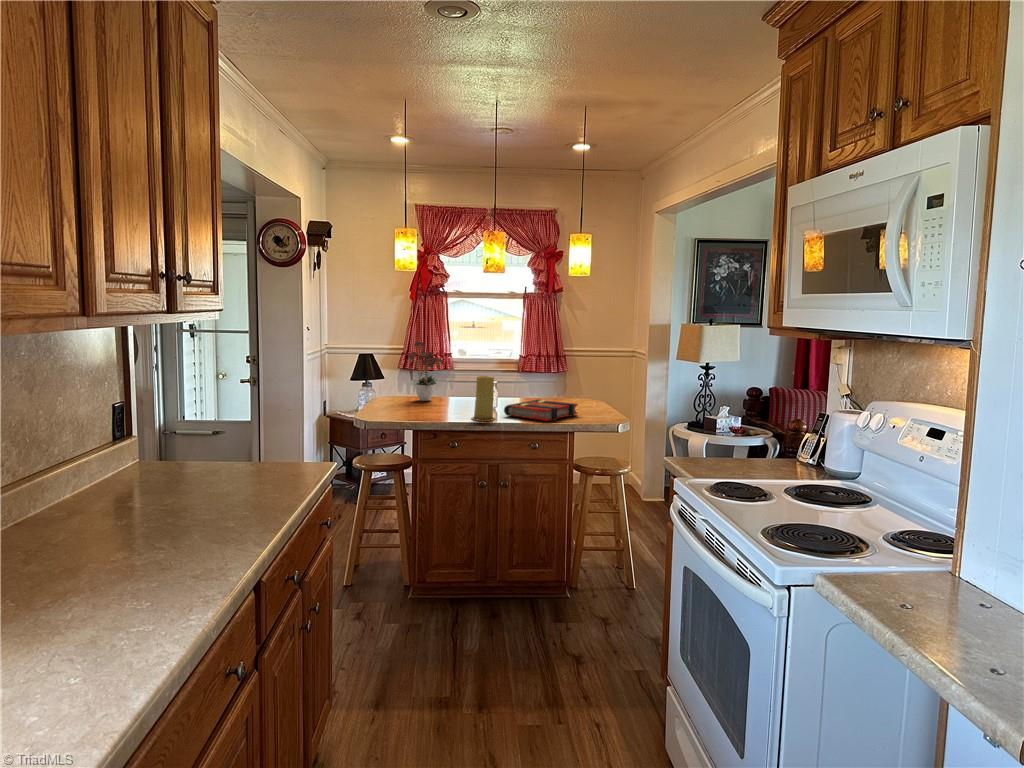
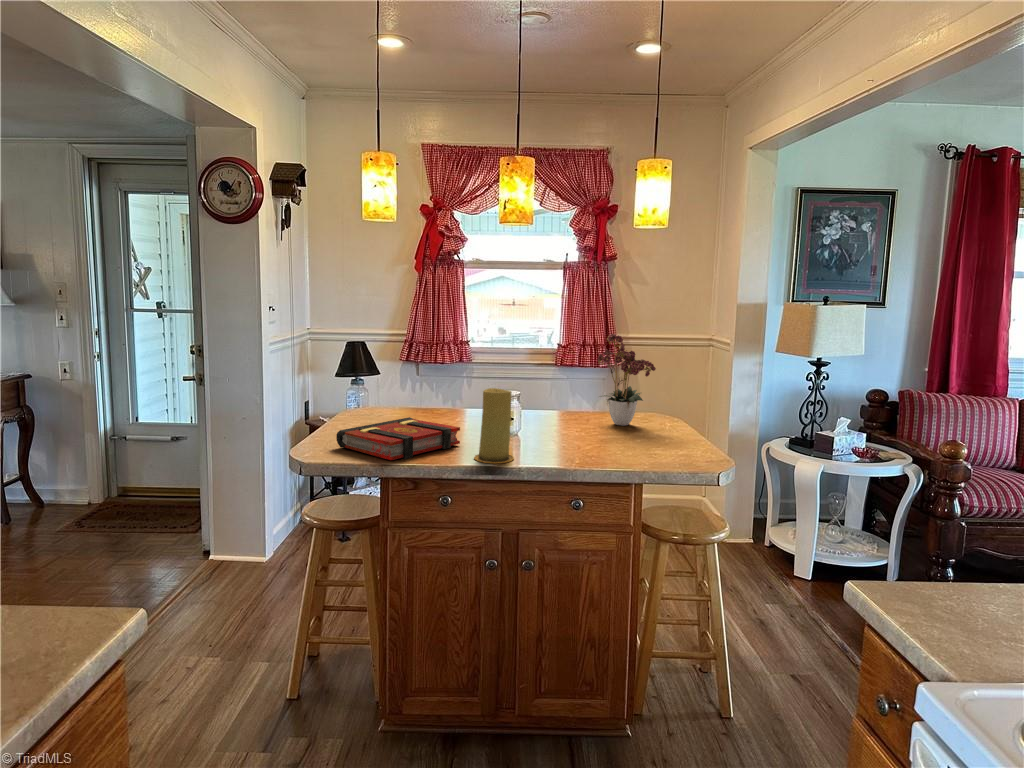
flower arrangement: present [408,341,444,401] -> present [598,334,656,425]
book: present [504,399,578,421] -> present [336,417,460,460]

